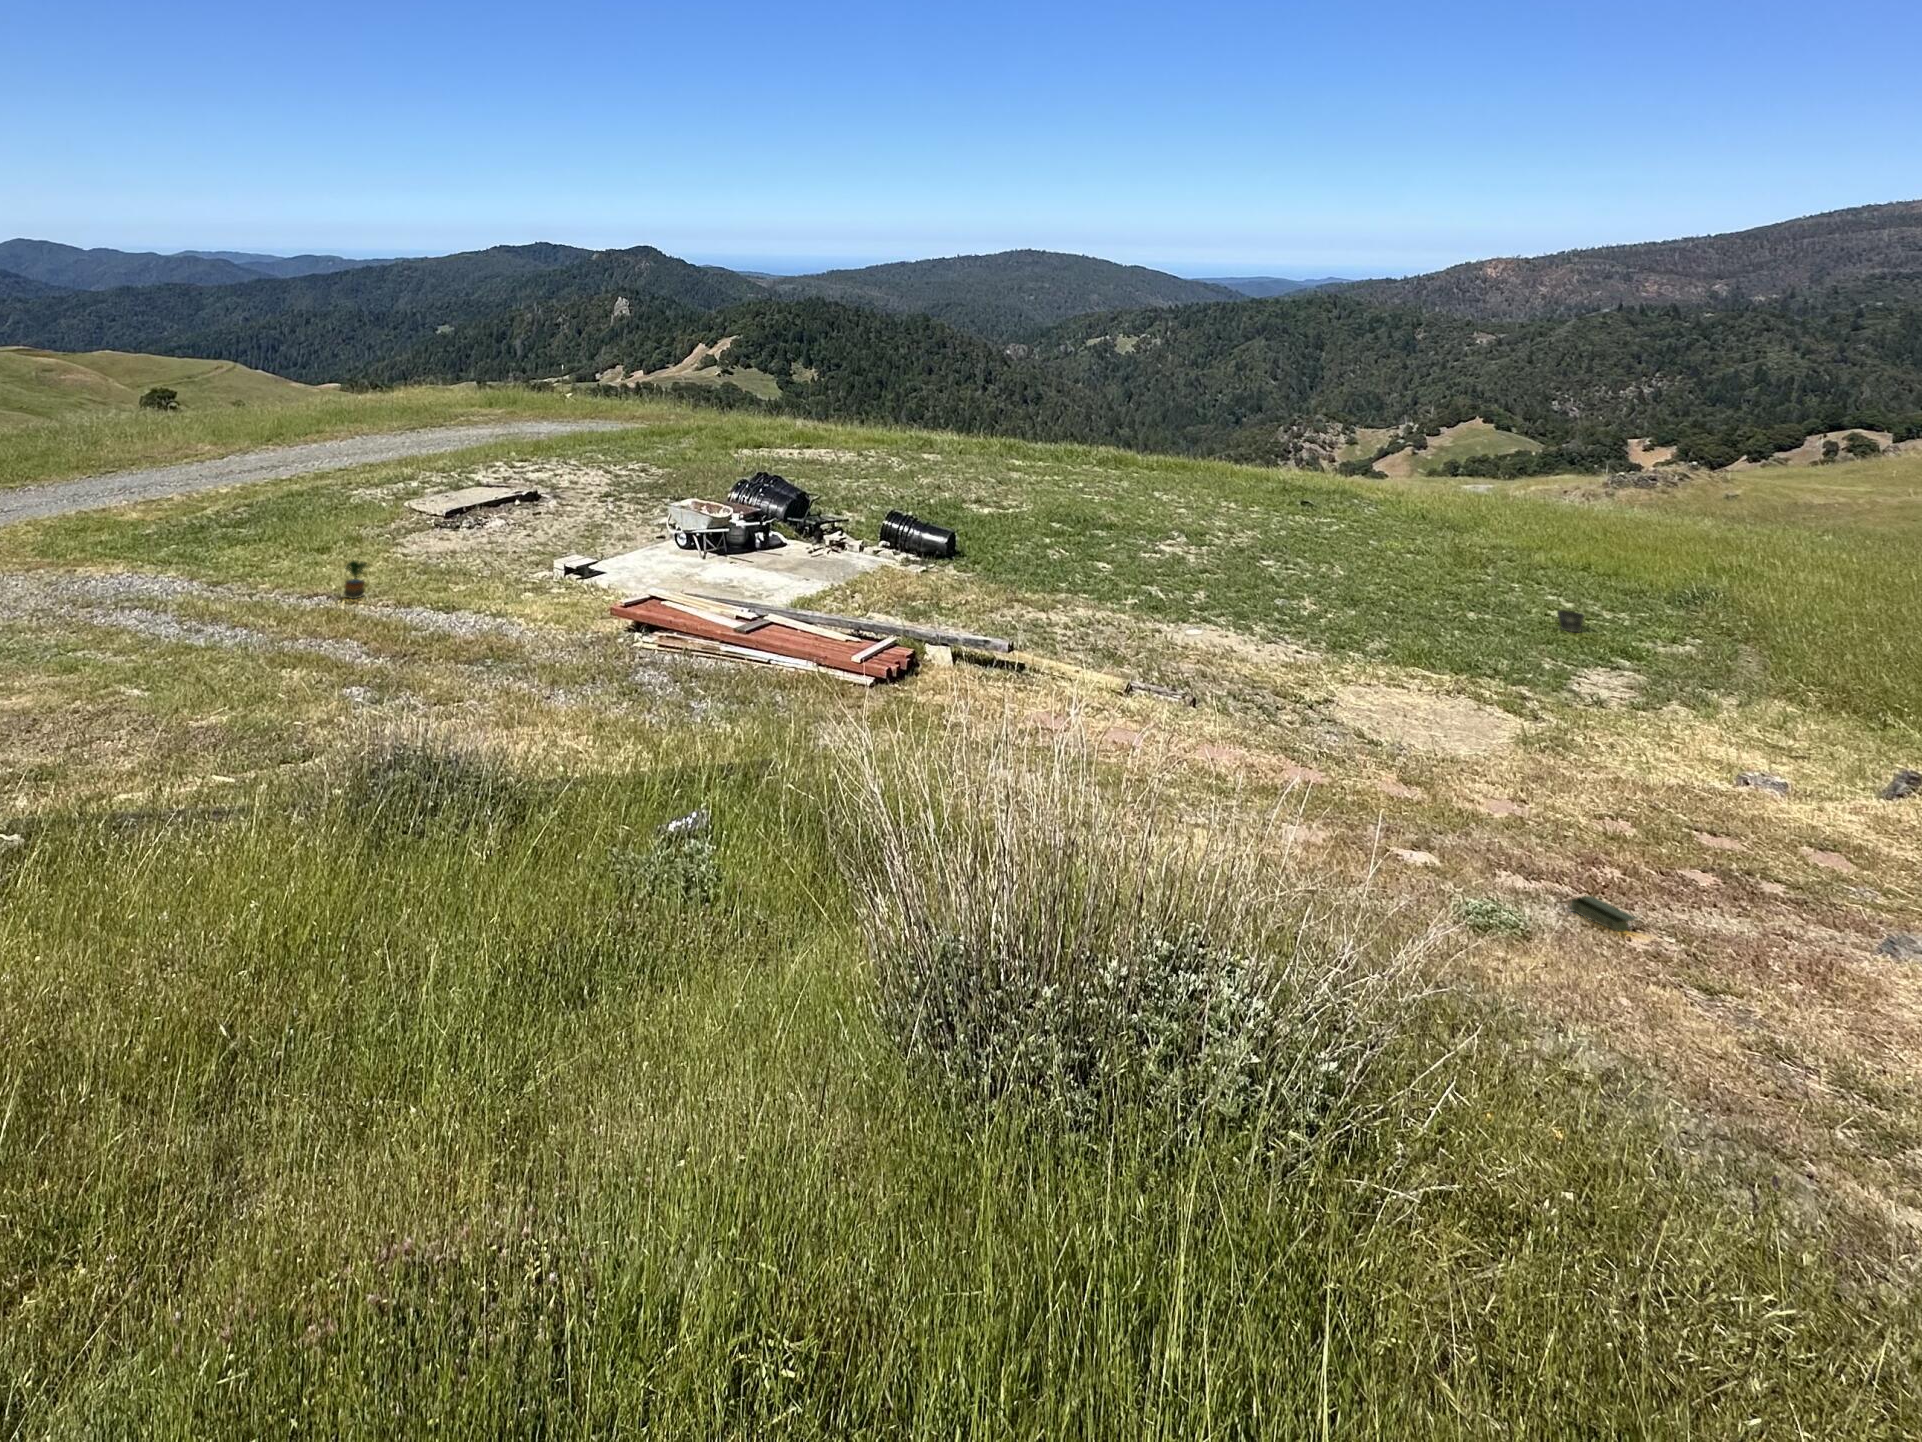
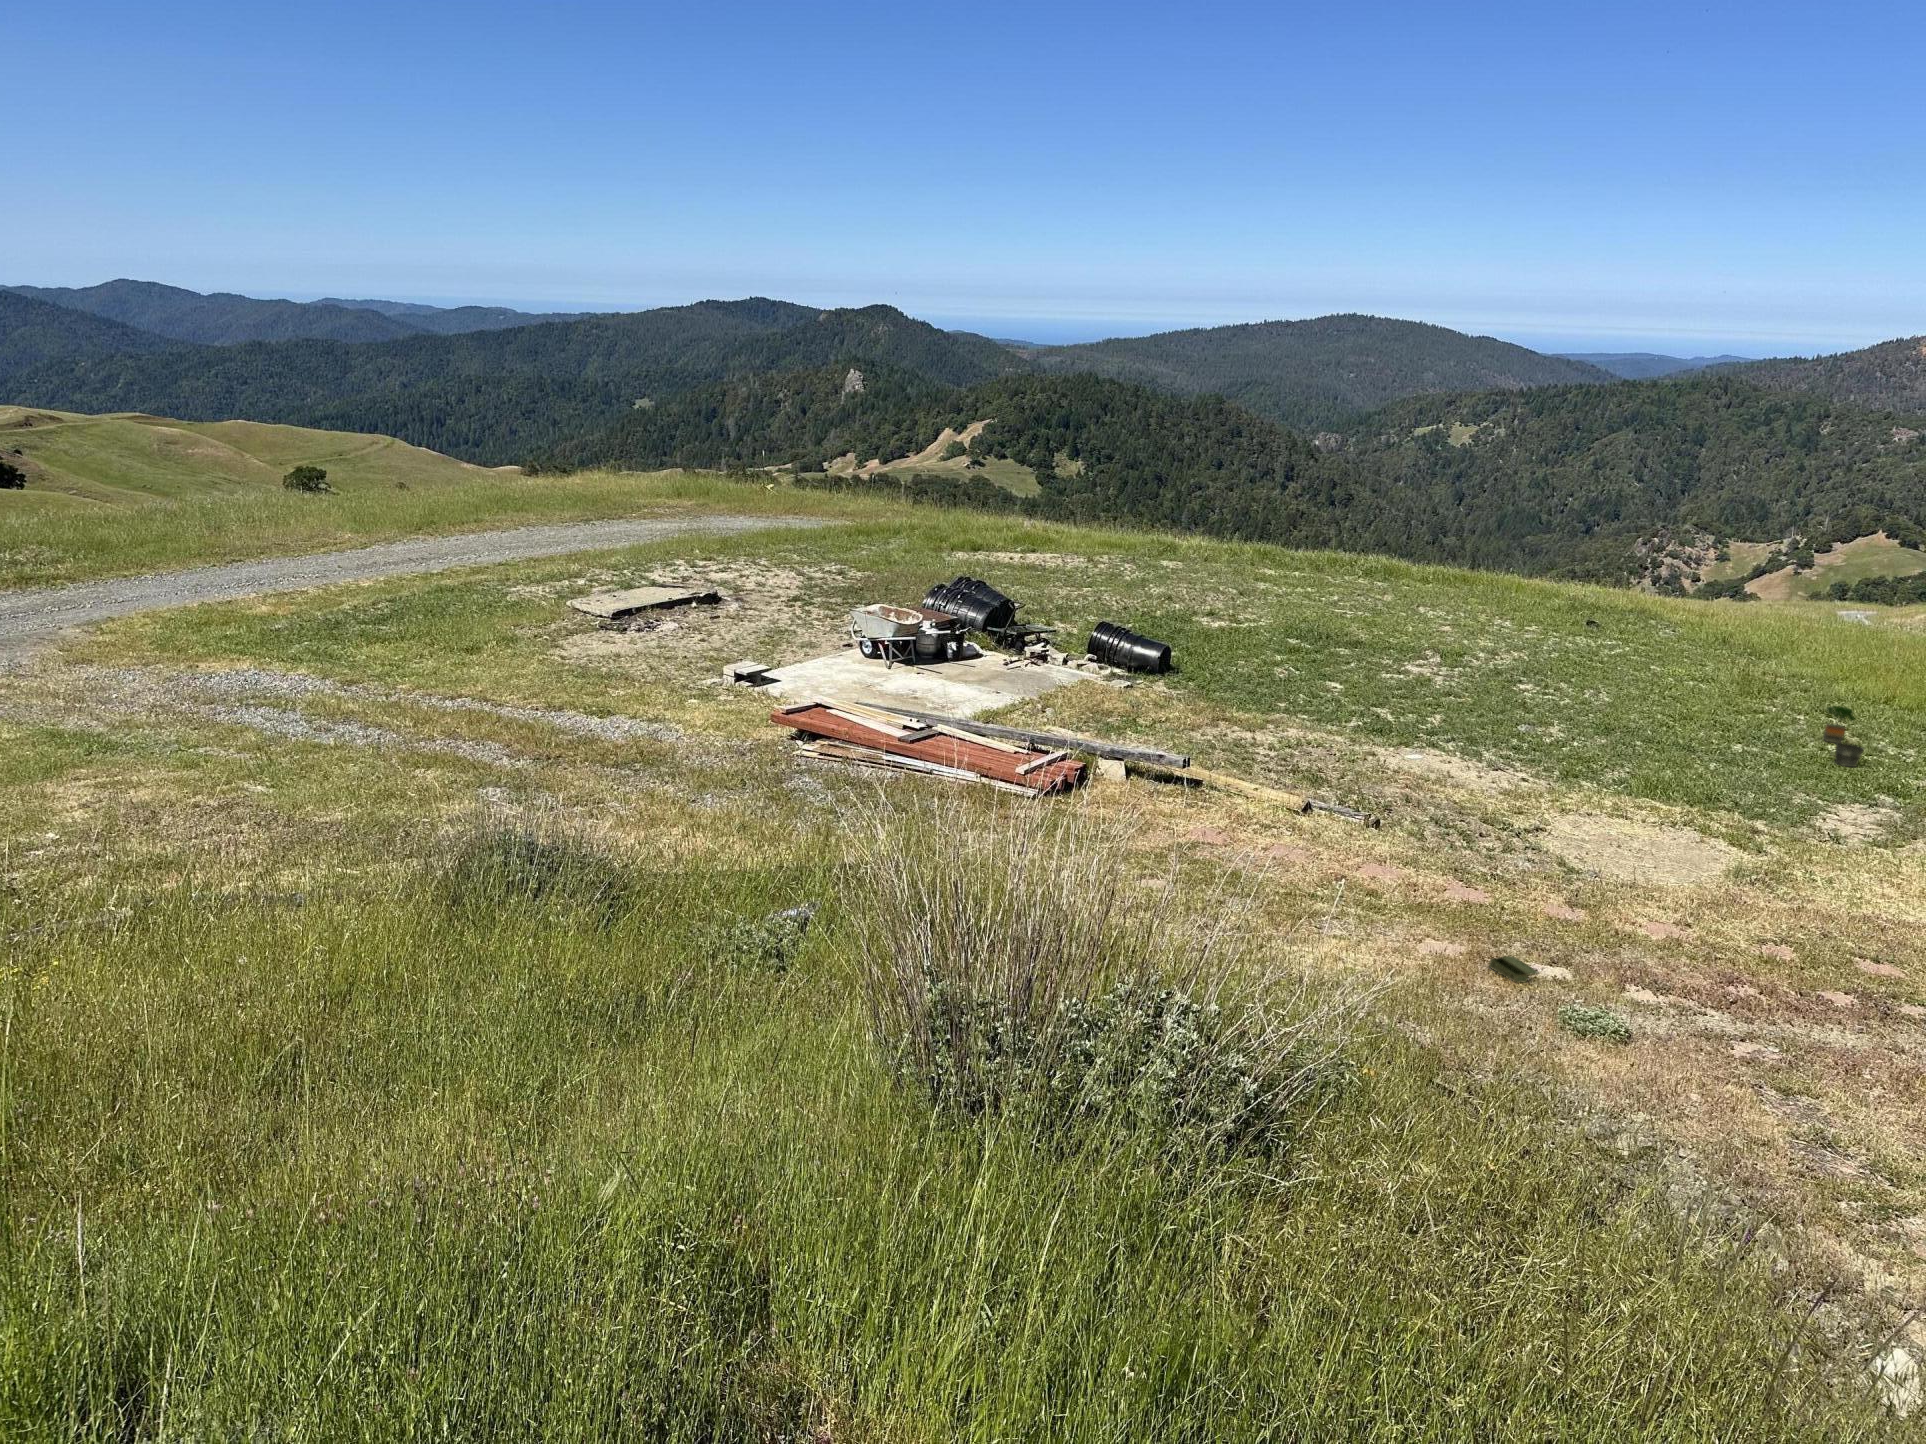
potted tree: present [344,560,367,599] -> present [1823,706,1855,743]
toolbox: present [1570,896,1636,931] -> present [1489,956,1538,983]

